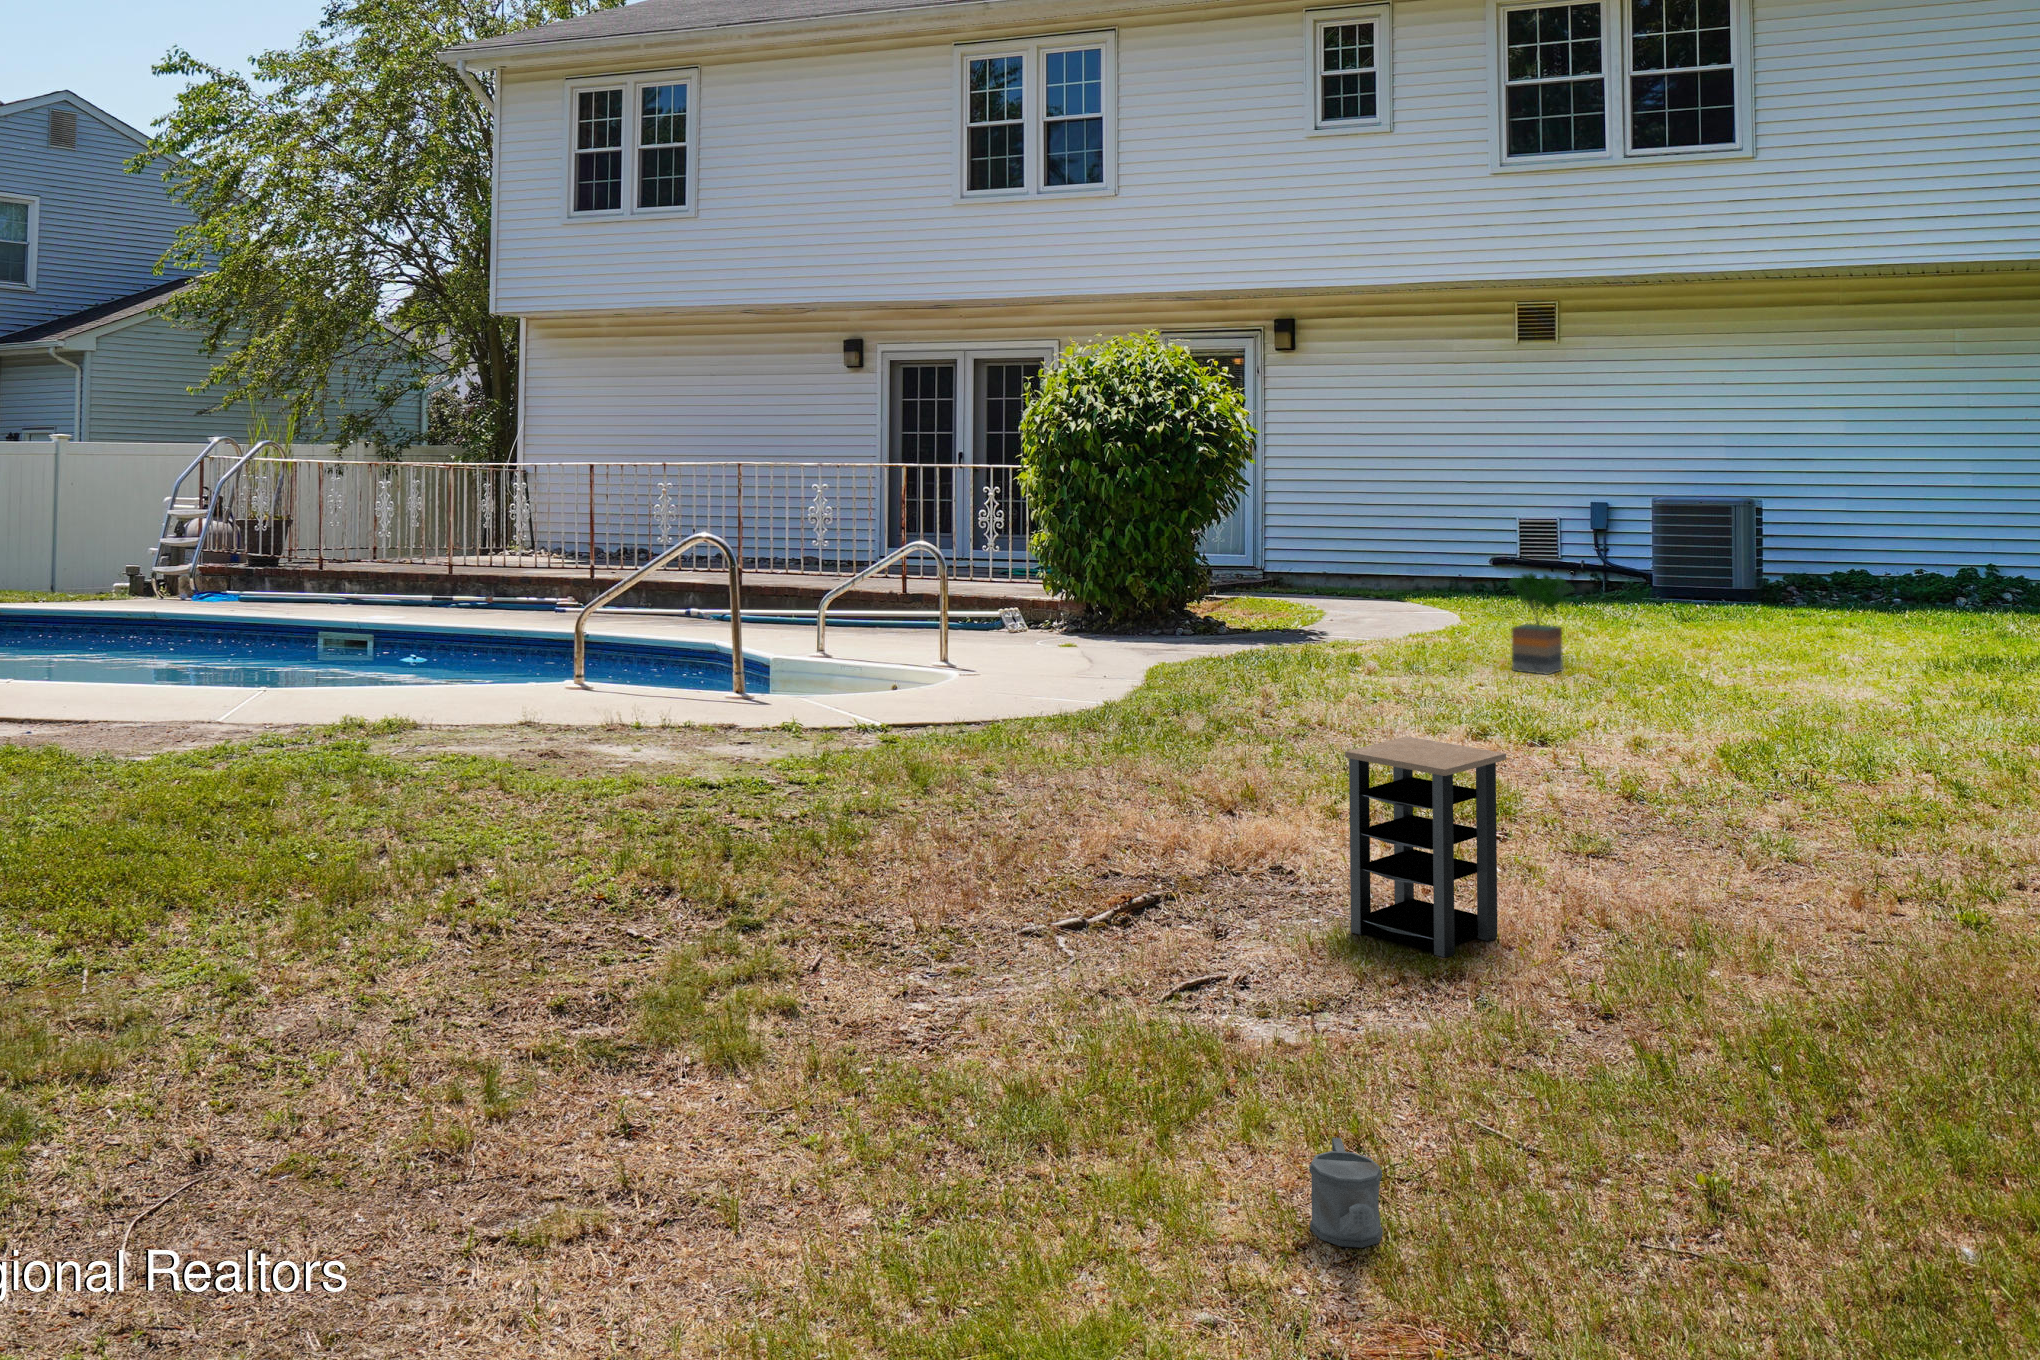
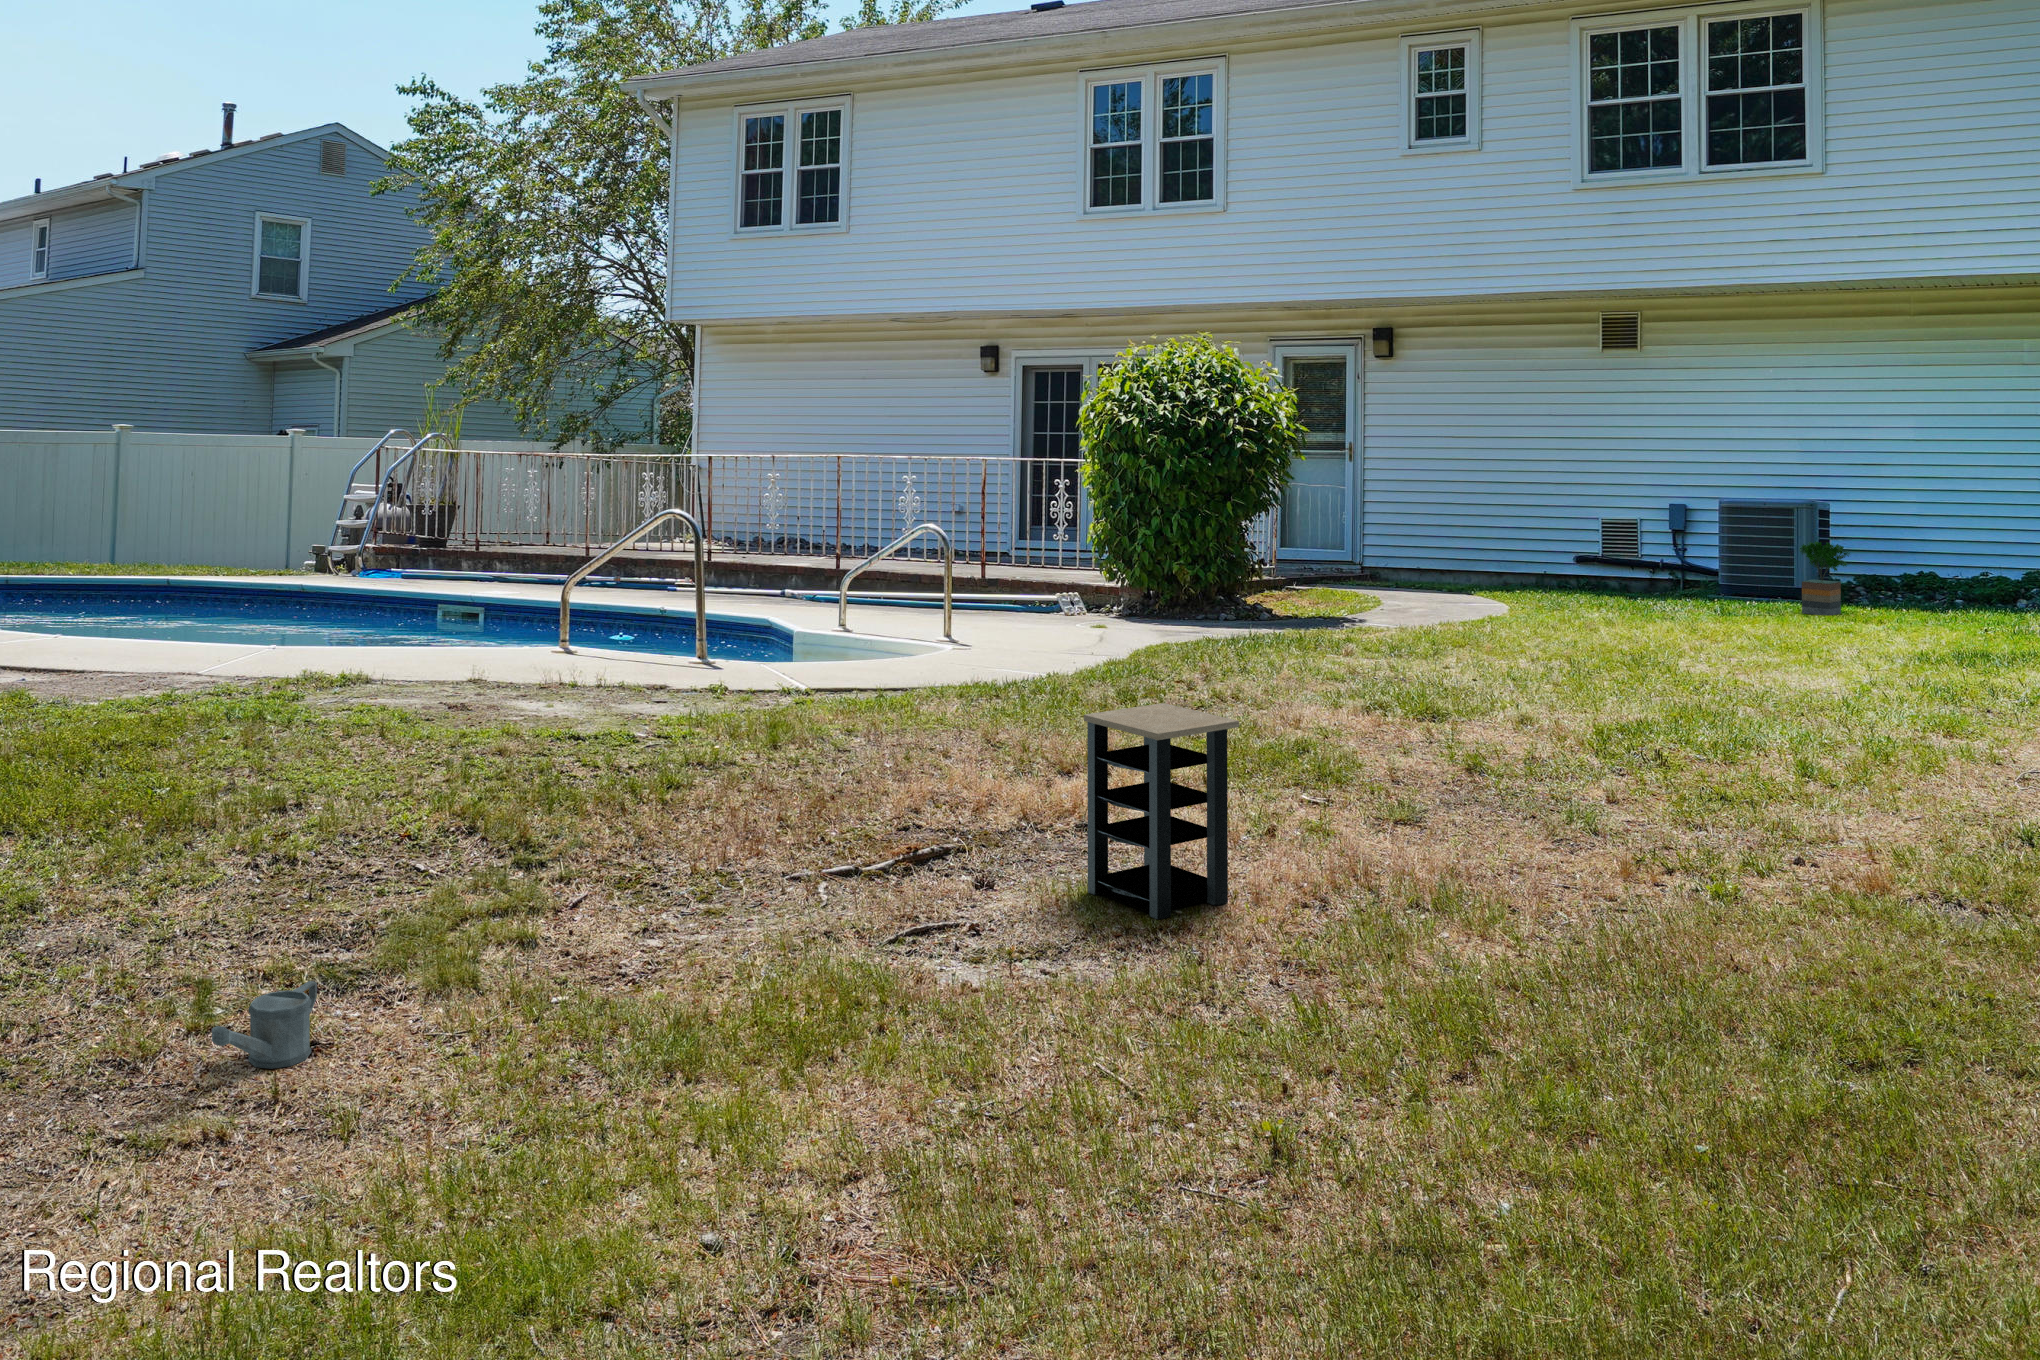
potted tree: present [1509,572,1573,674] -> present [1800,541,1850,615]
watering can: present [1309,1138,1383,1248] -> present [212,981,317,1069]

